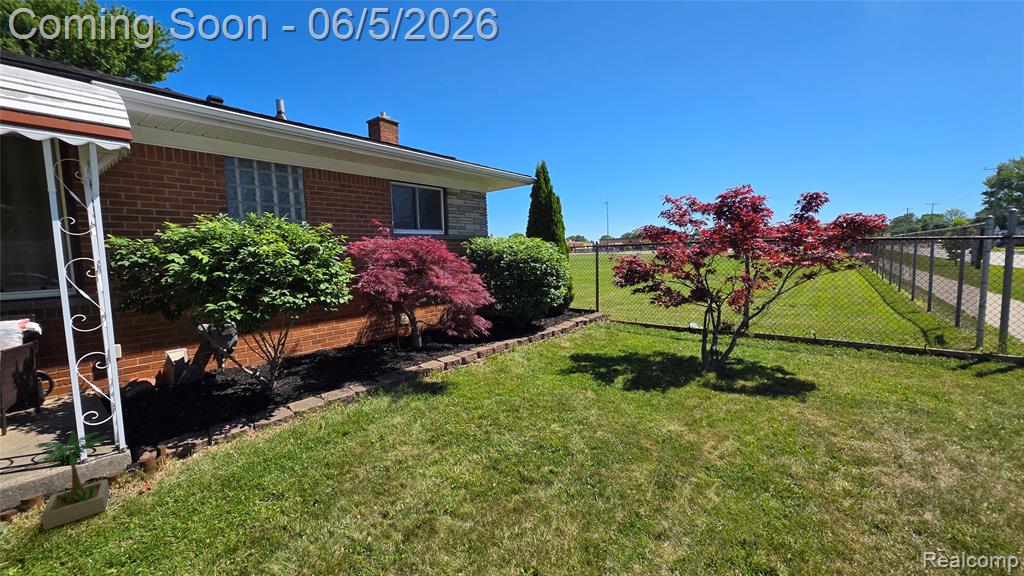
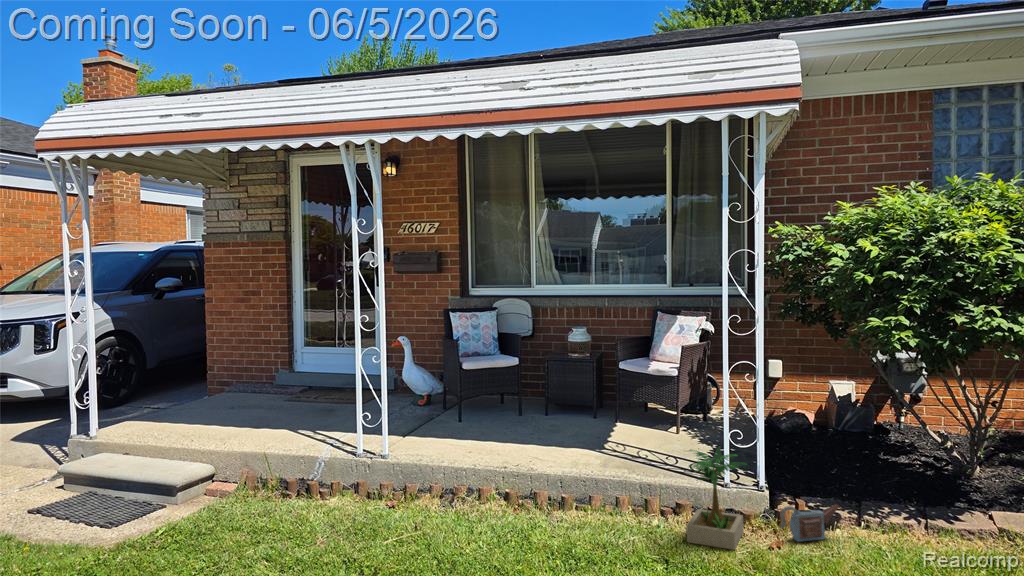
watering can: none [147,437,196,477] -> present [780,504,839,542]

